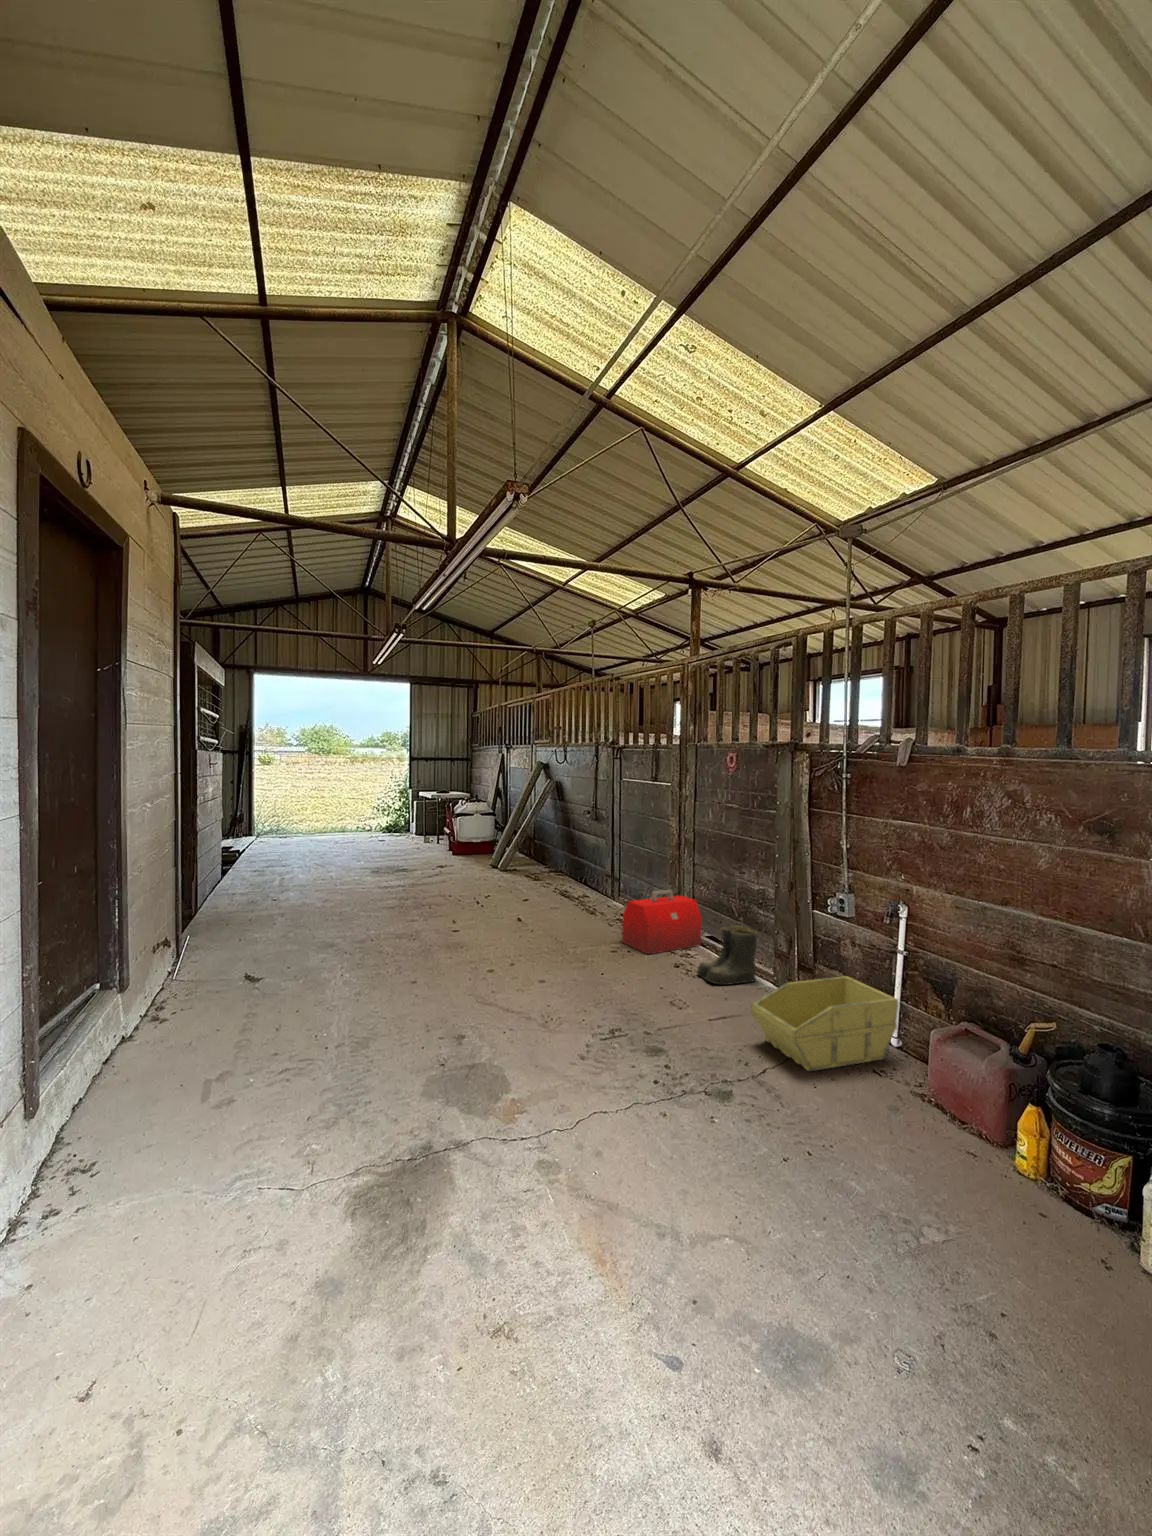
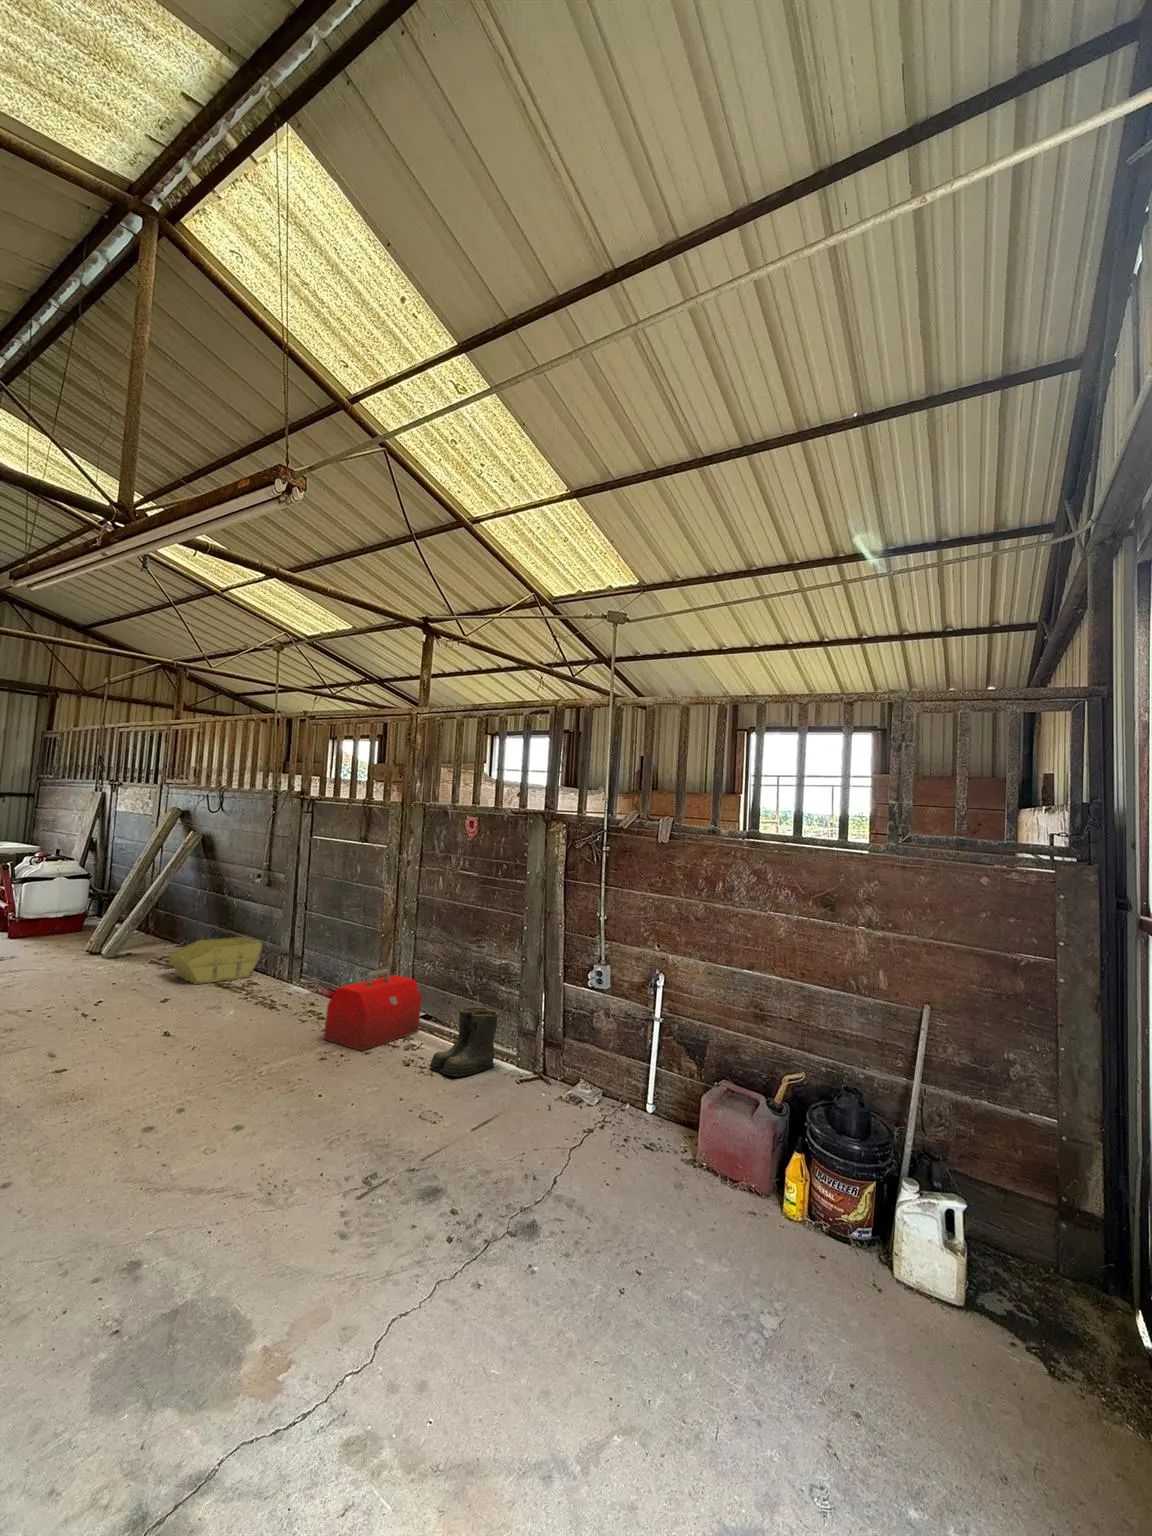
storage bin: present [751,976,898,1071] -> present [169,937,262,984]

